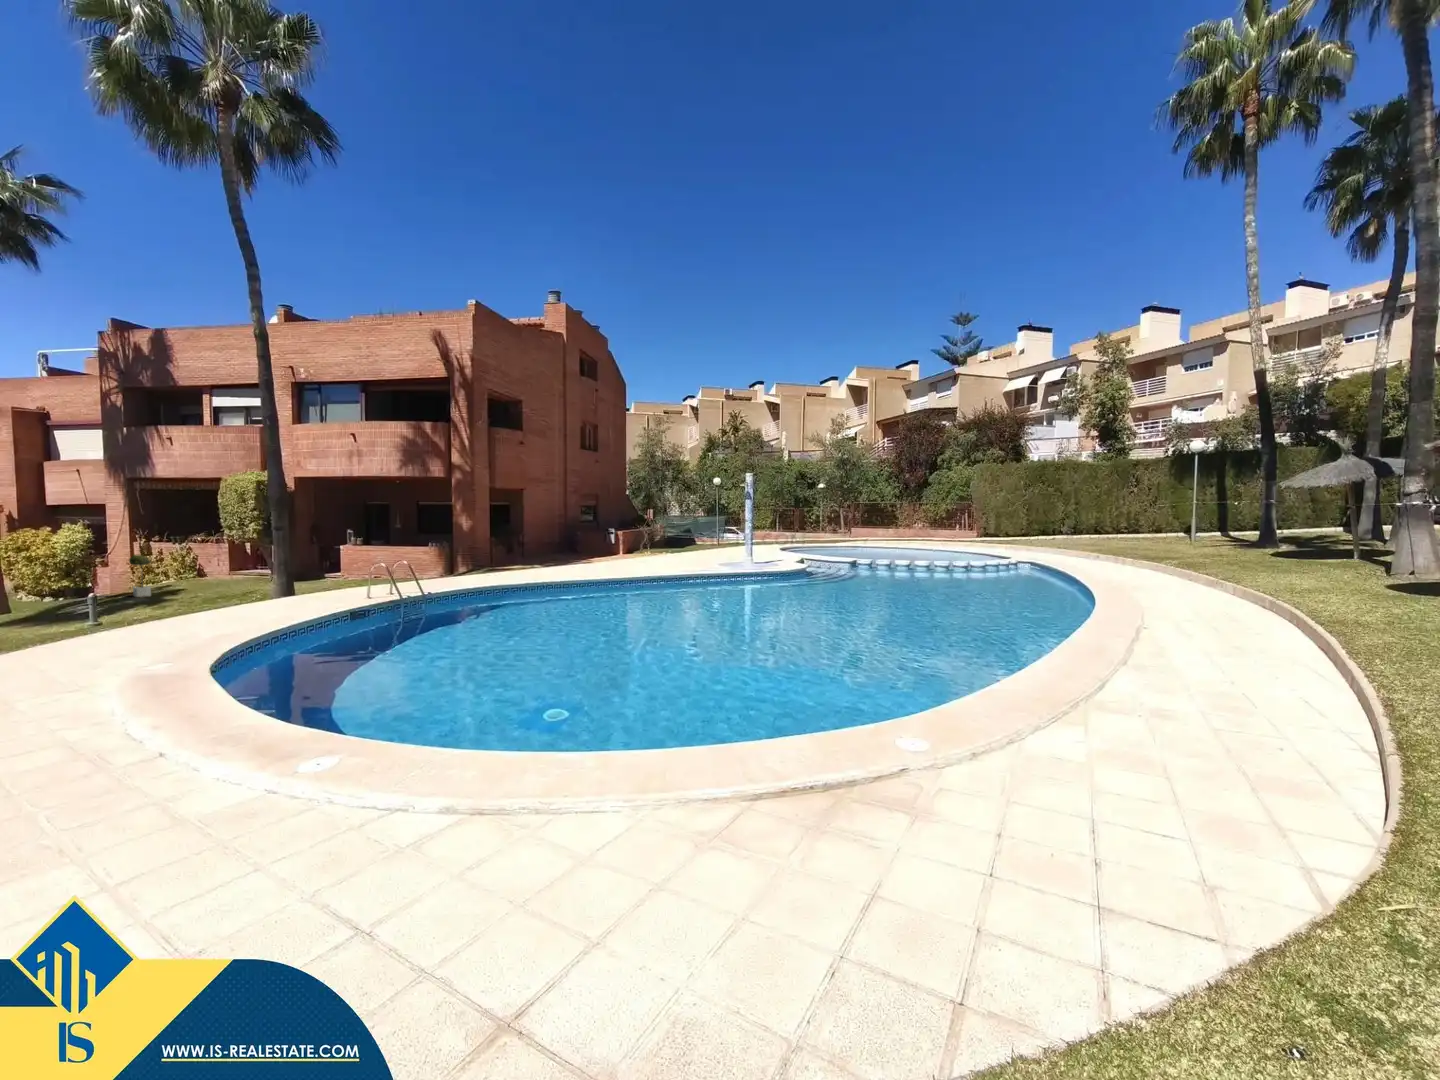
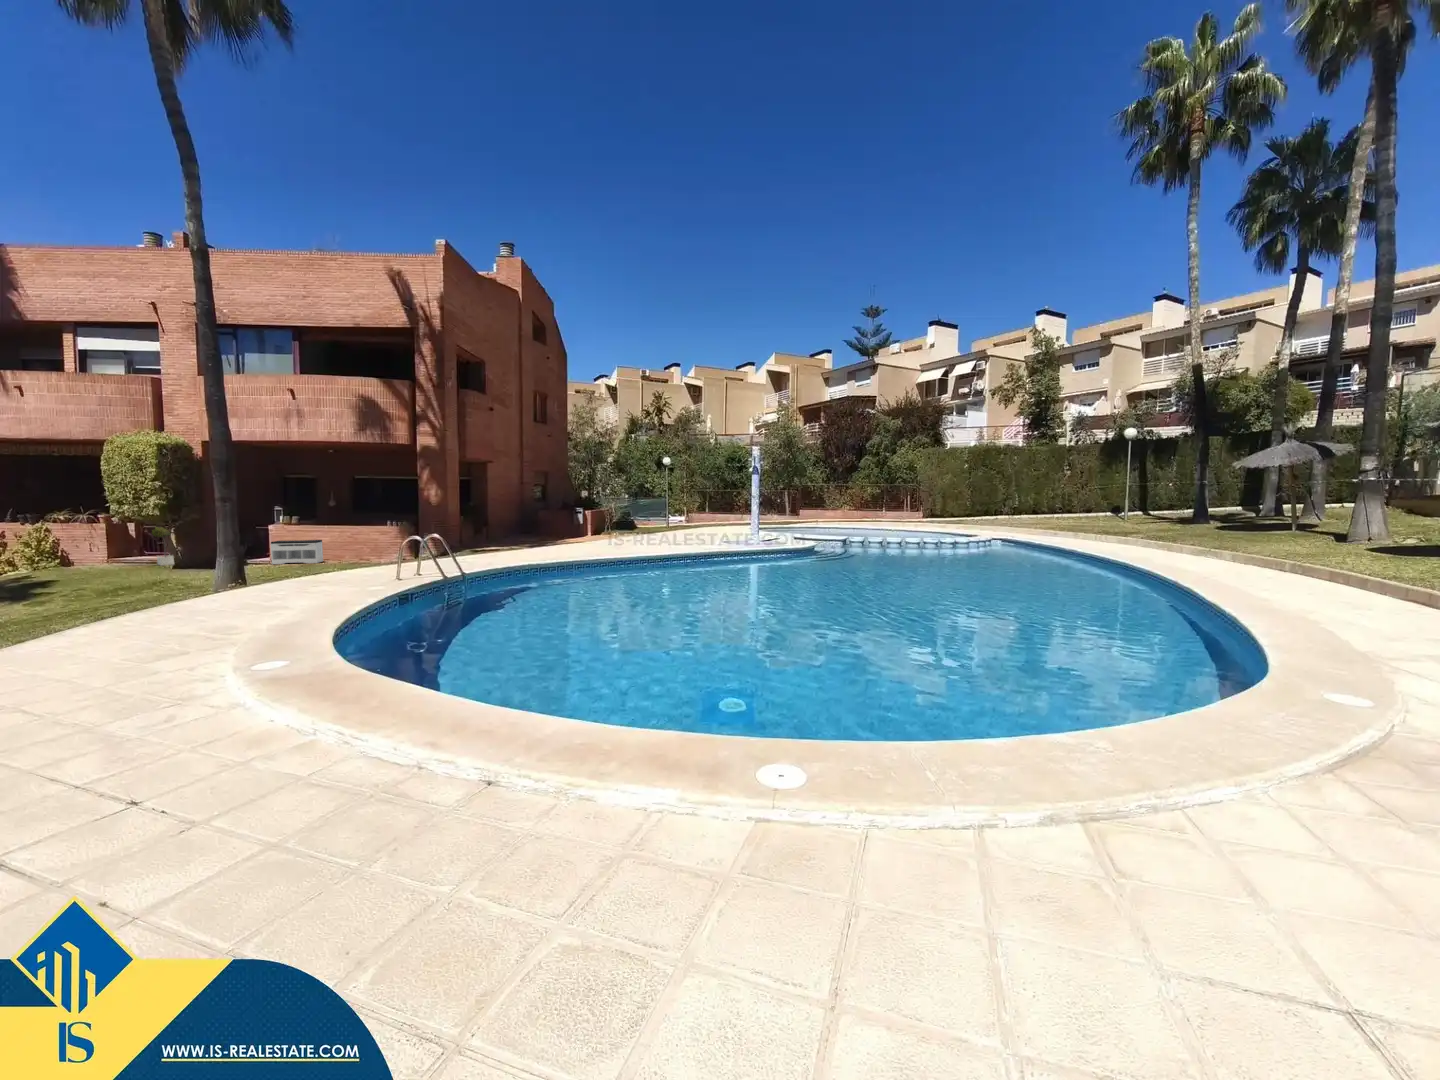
bench: none [255,569,311,596] -> present [271,540,323,564]

